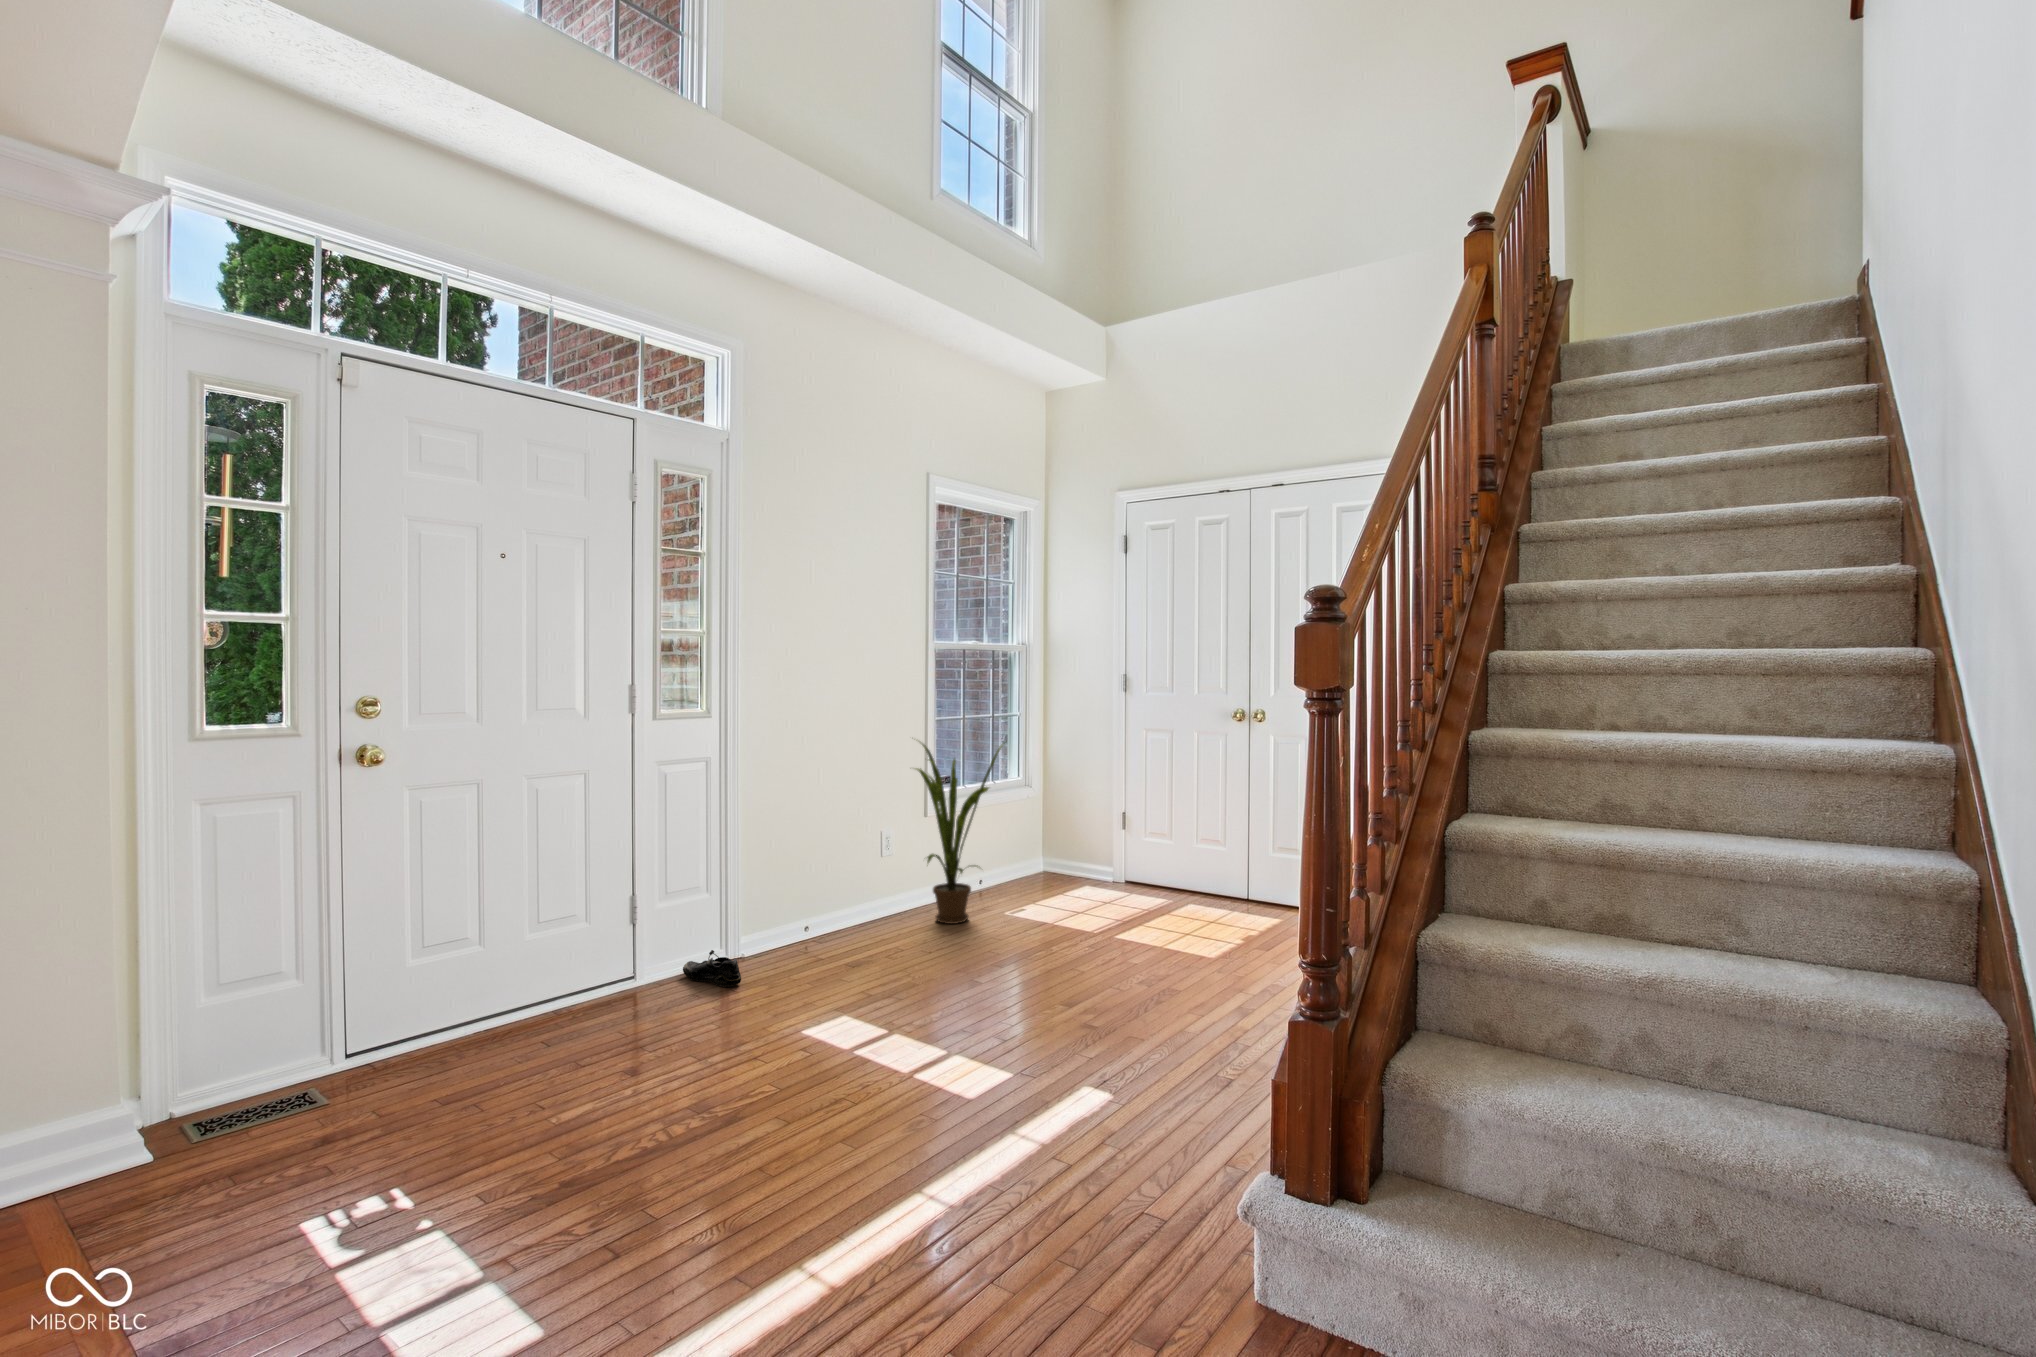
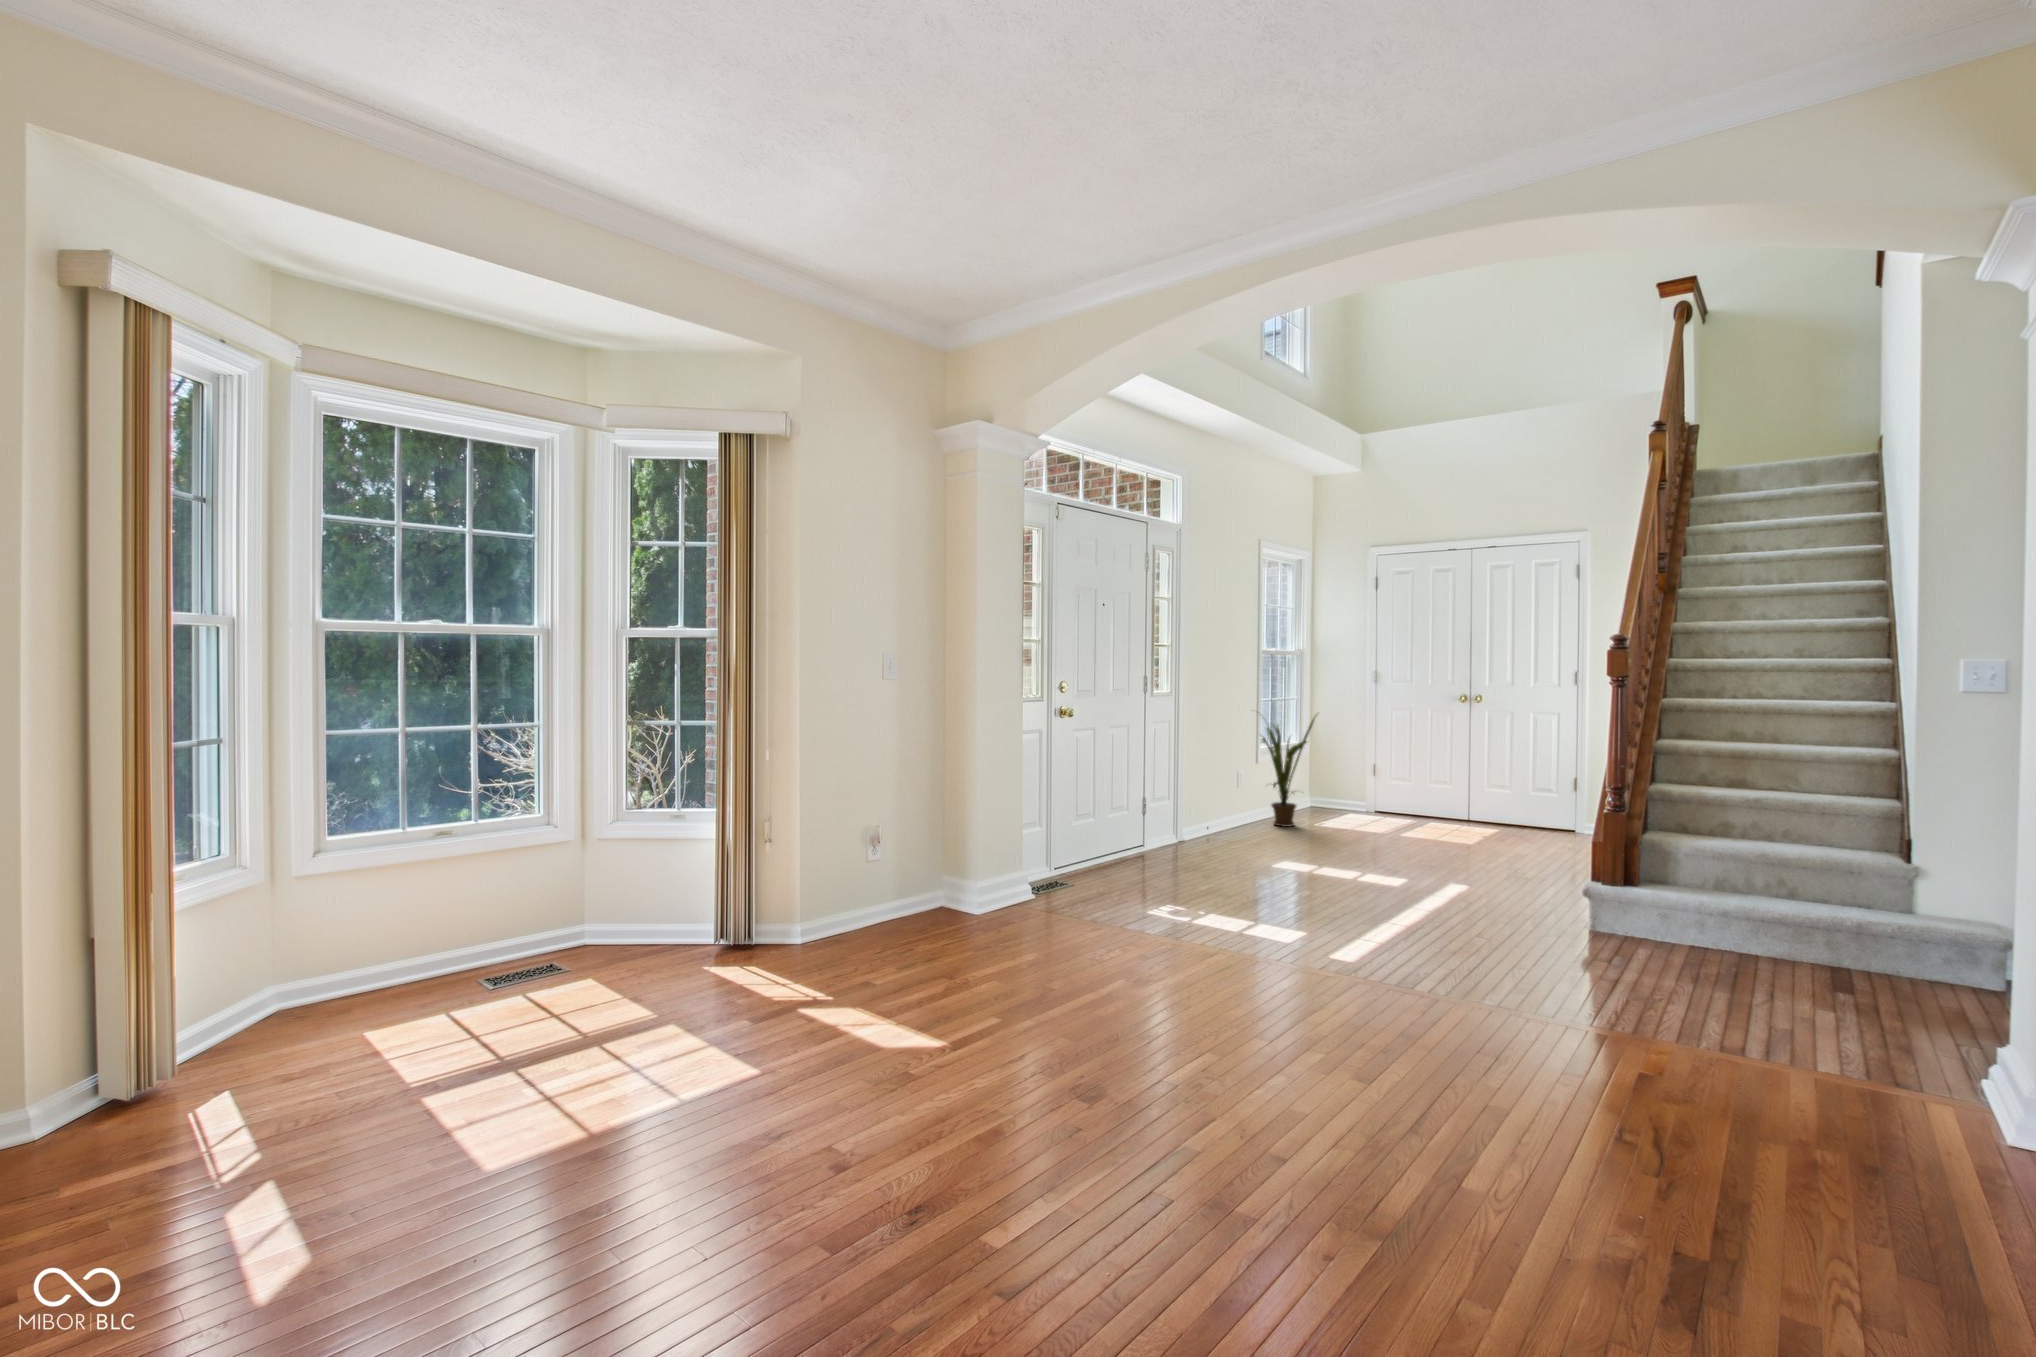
shoe: present [683,950,741,987] -> none [1159,829,1200,850]

